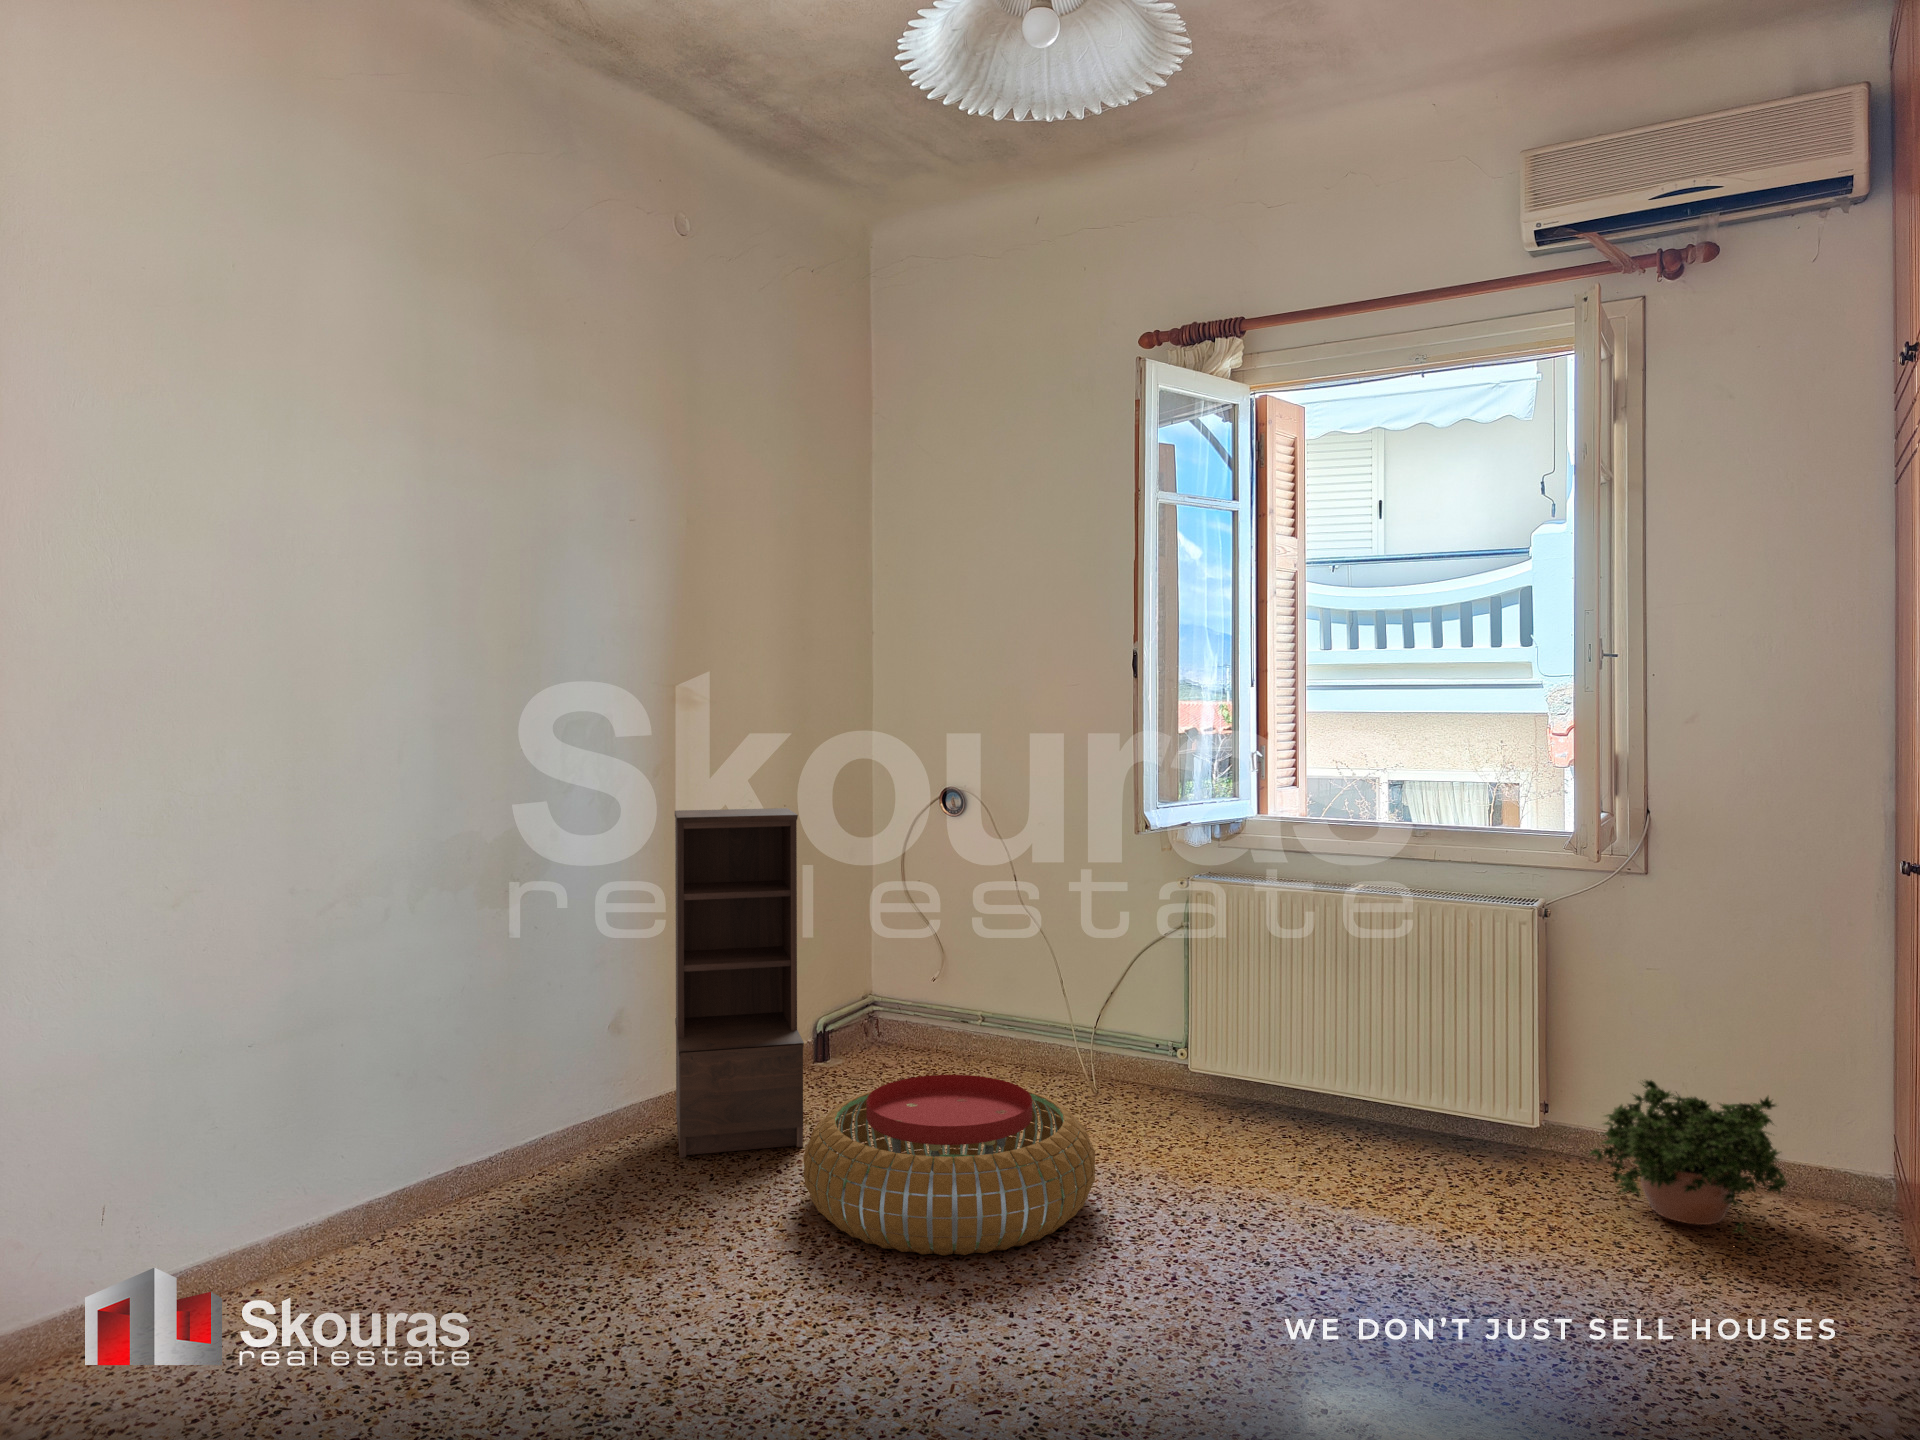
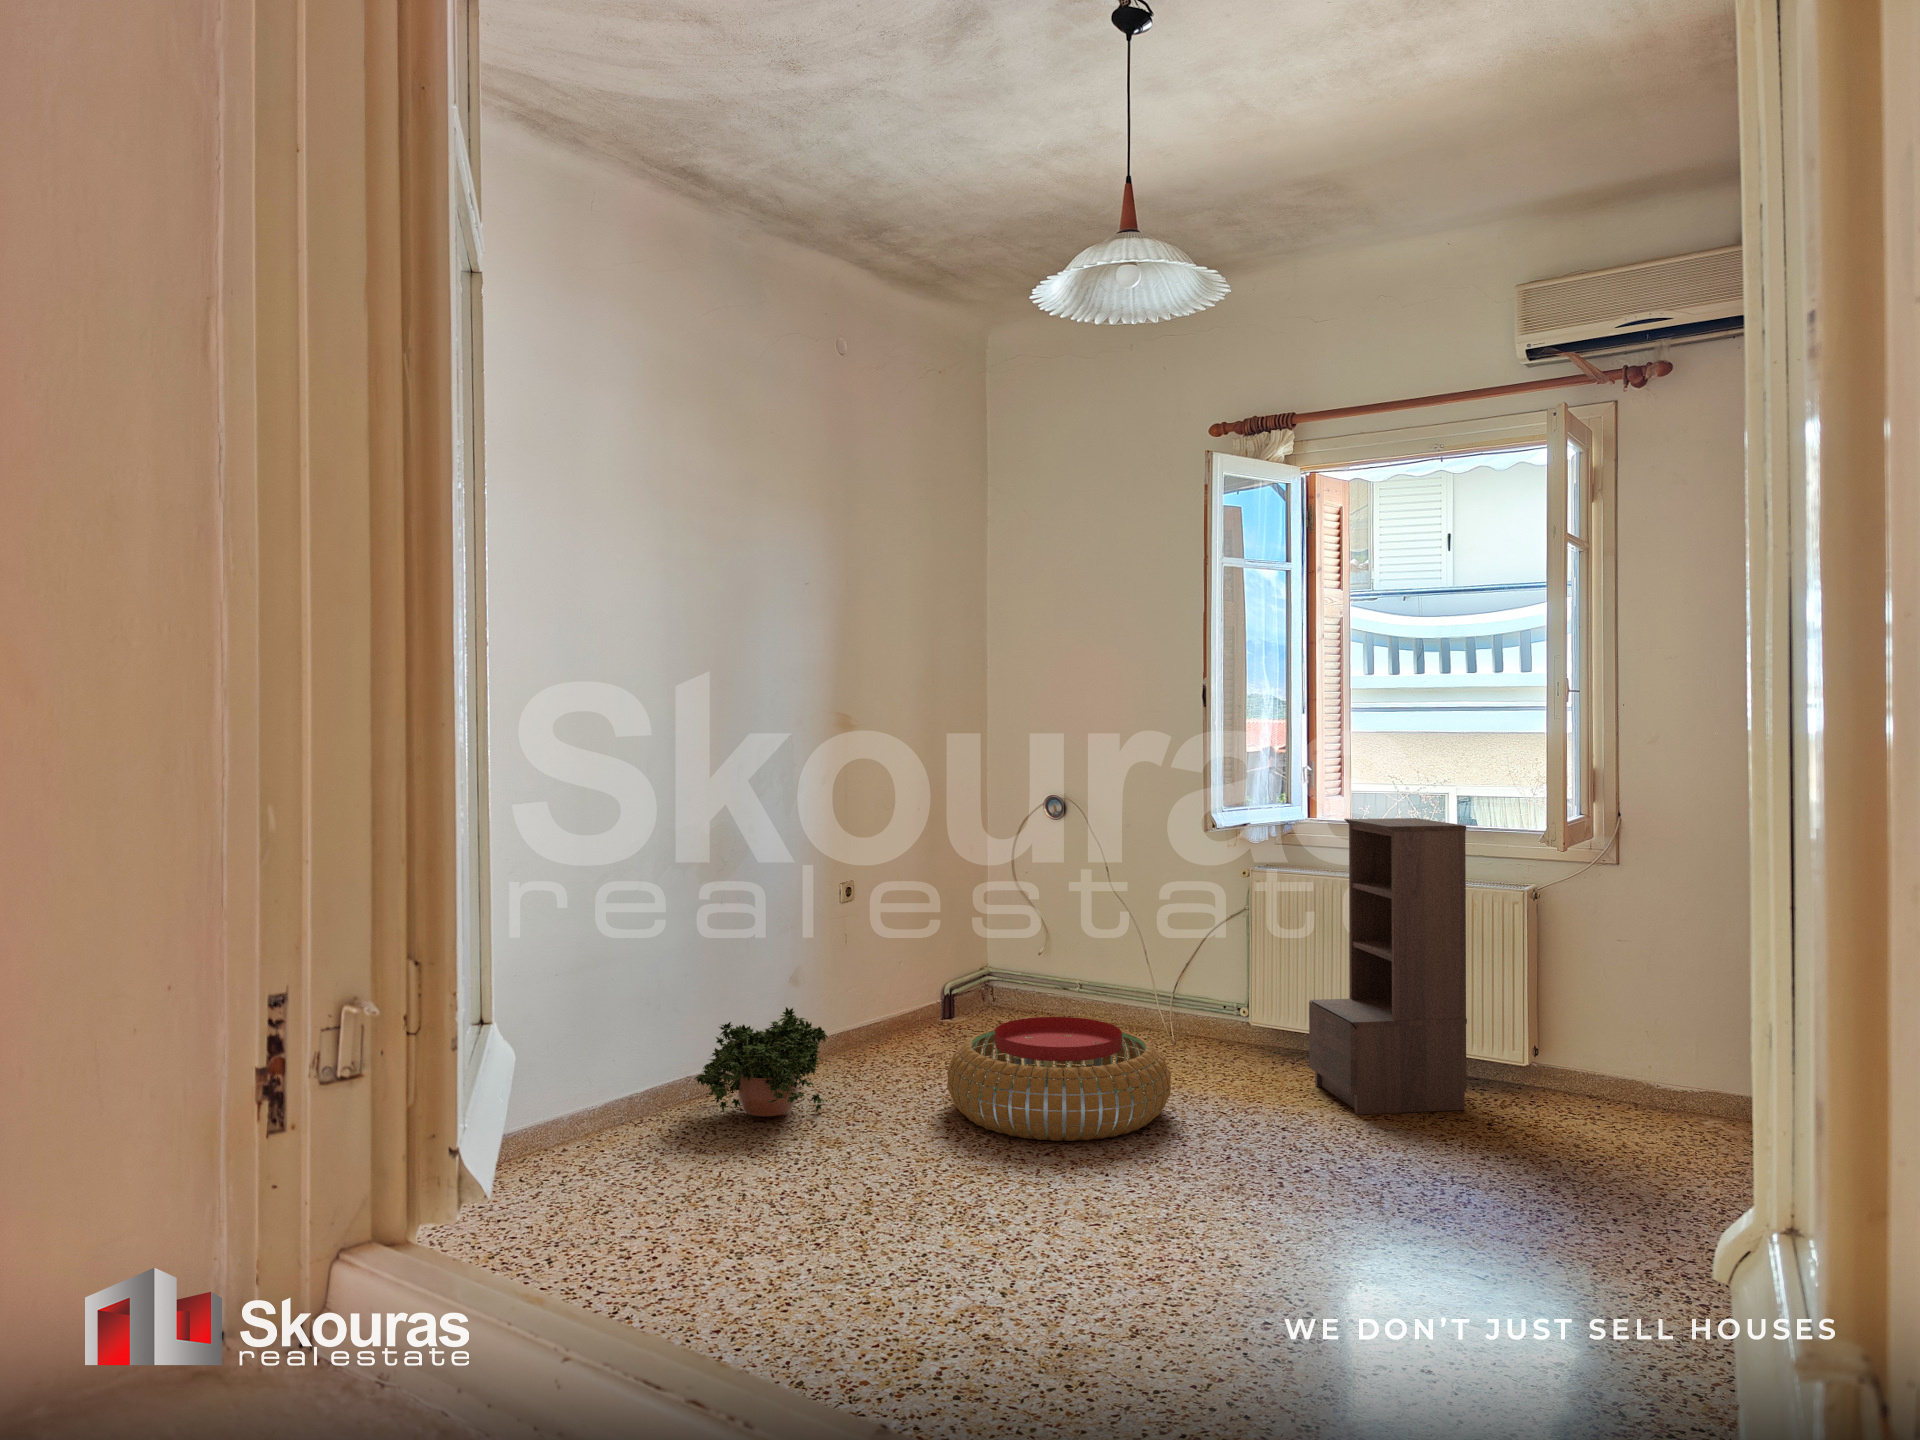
bookshelf: present [675,808,804,1158] -> present [1309,818,1467,1114]
potted plant: present [1589,1080,1787,1242] -> present [695,1007,828,1116]

